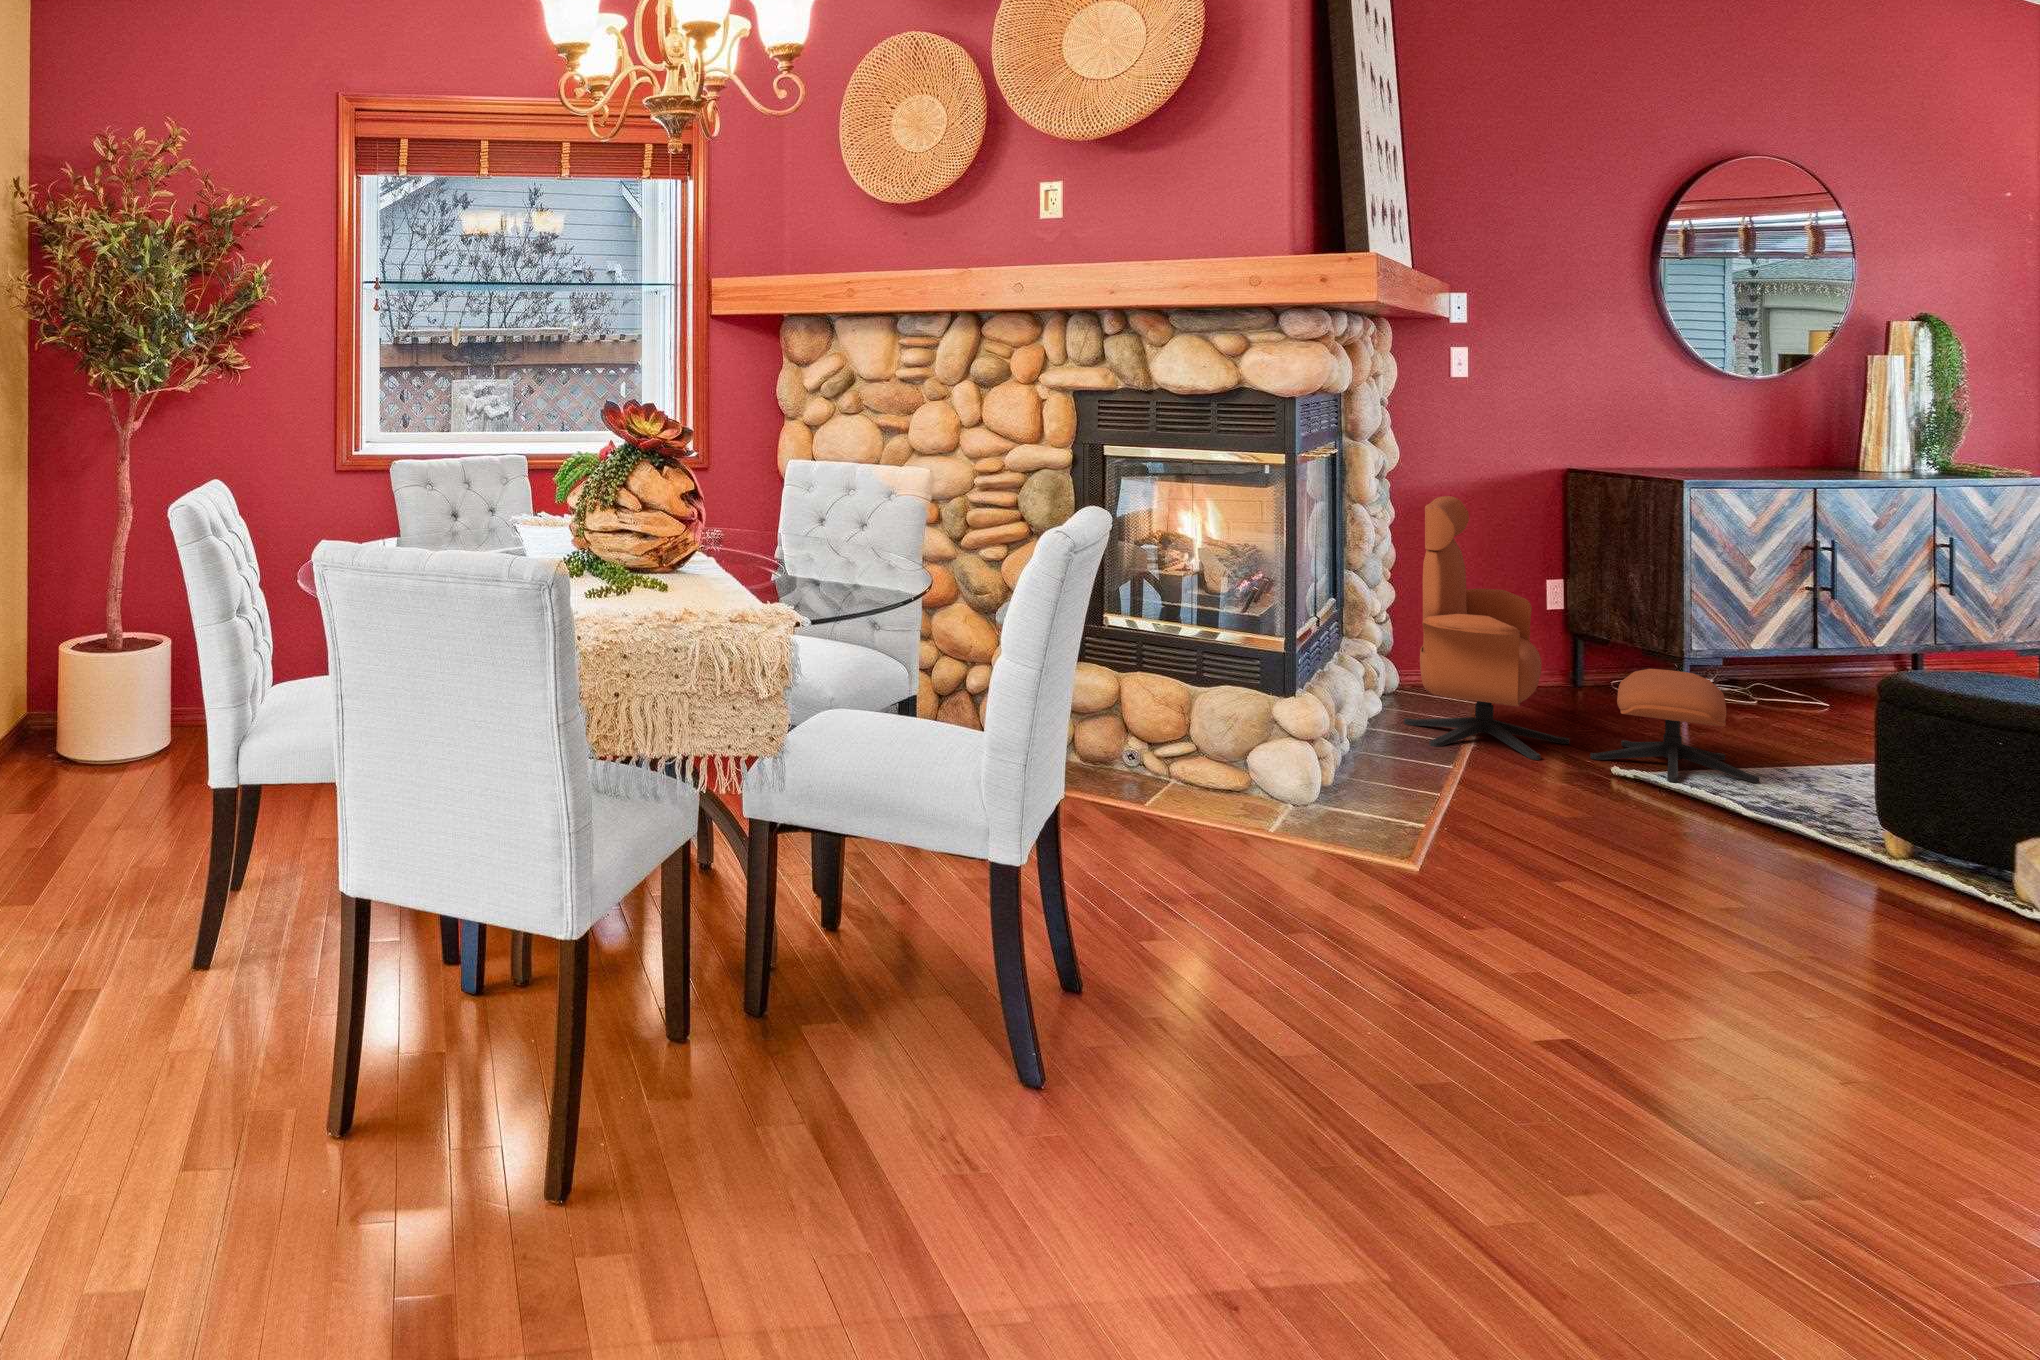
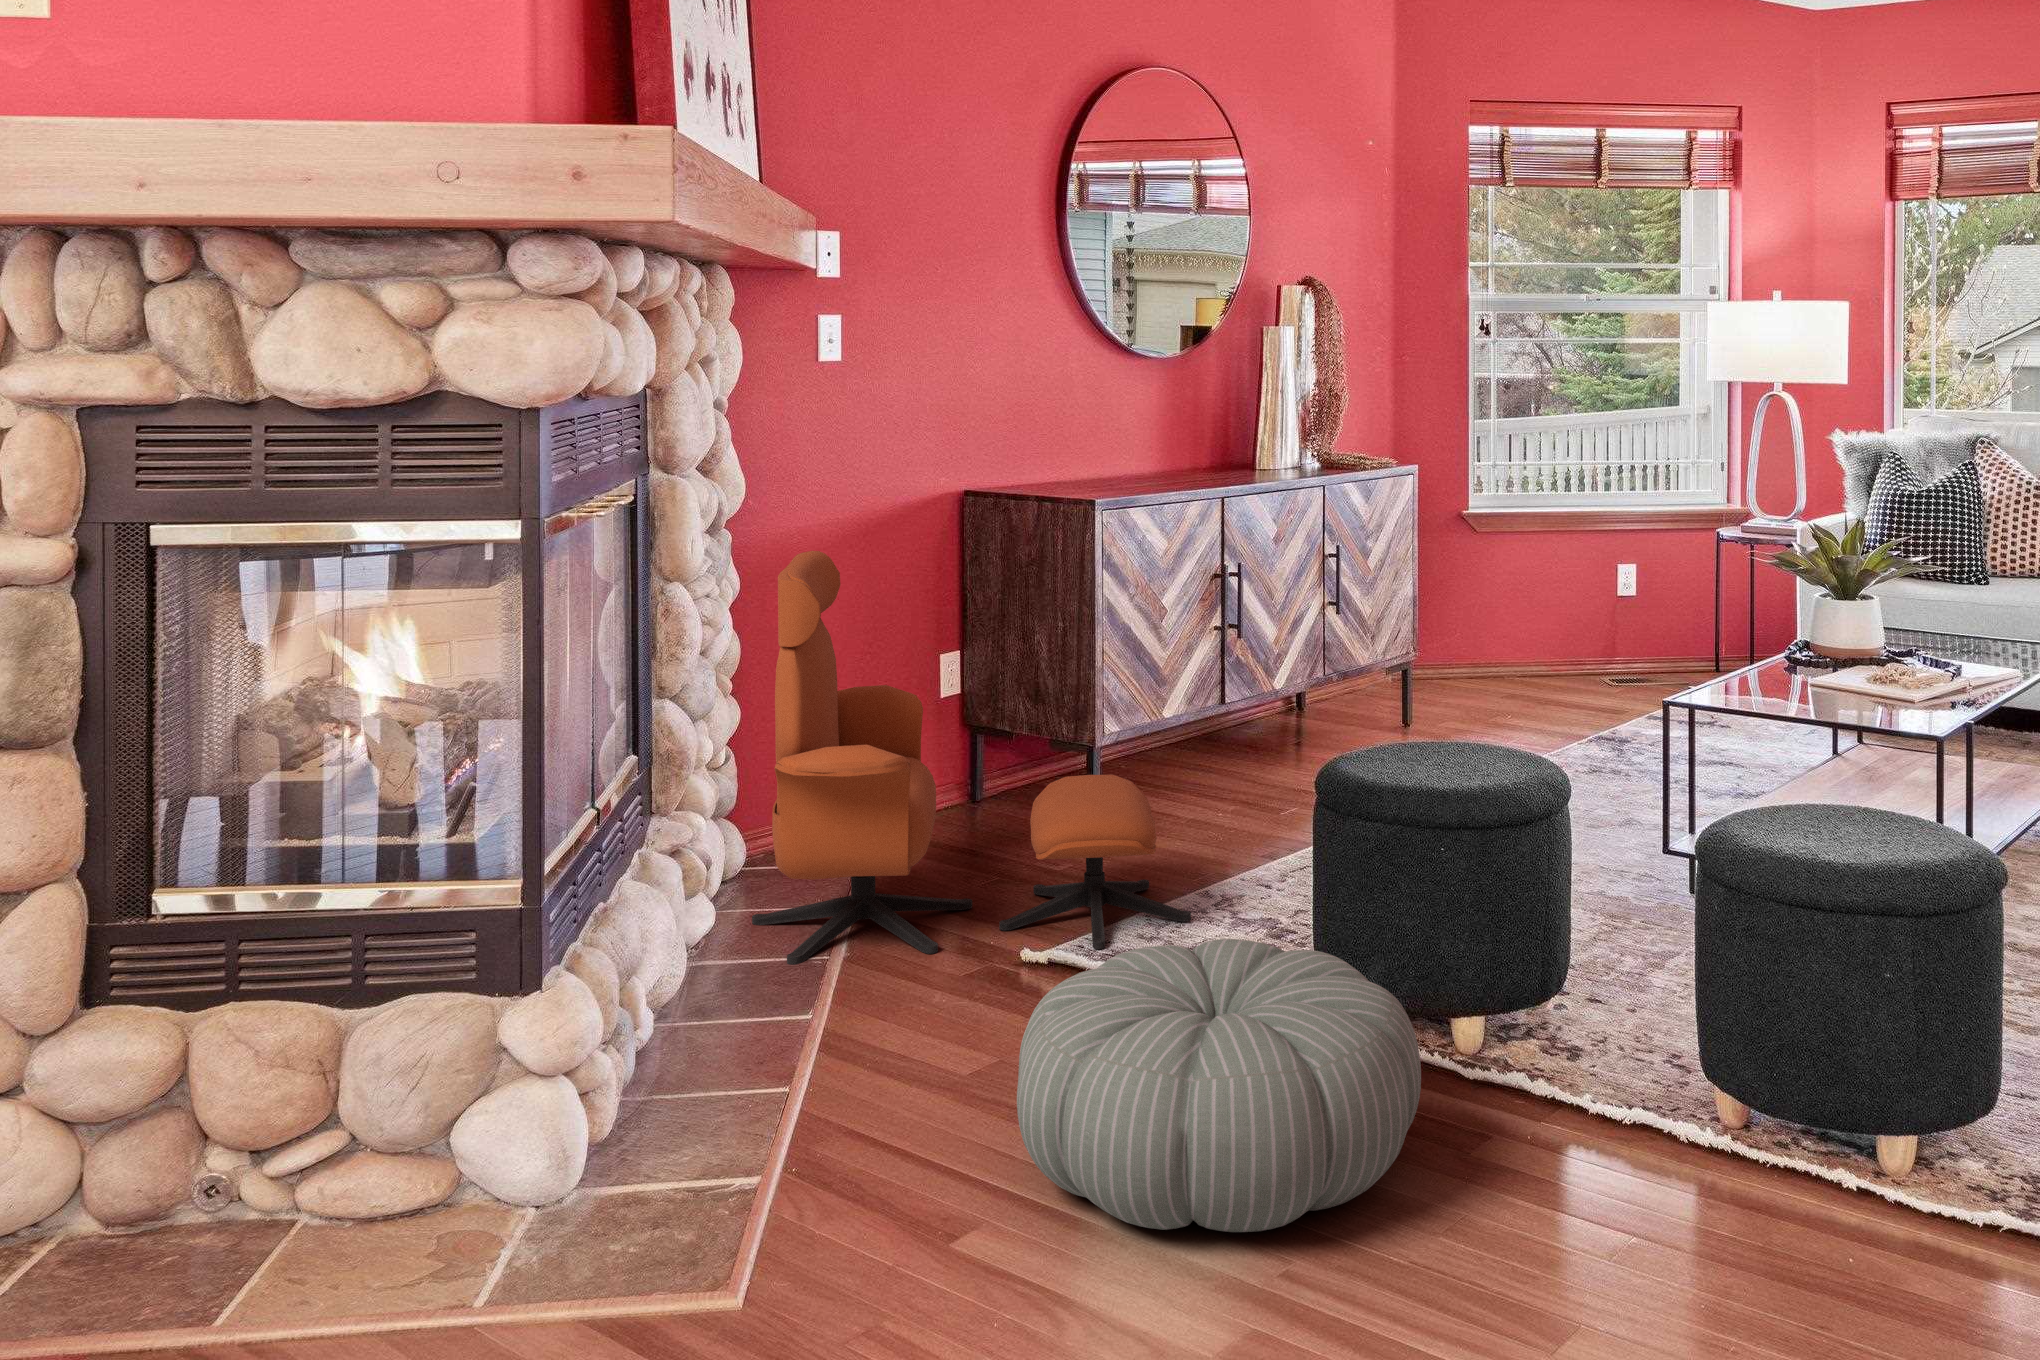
pouf: none [1591,755,1931,927] -> present [1017,939,1421,1232]

